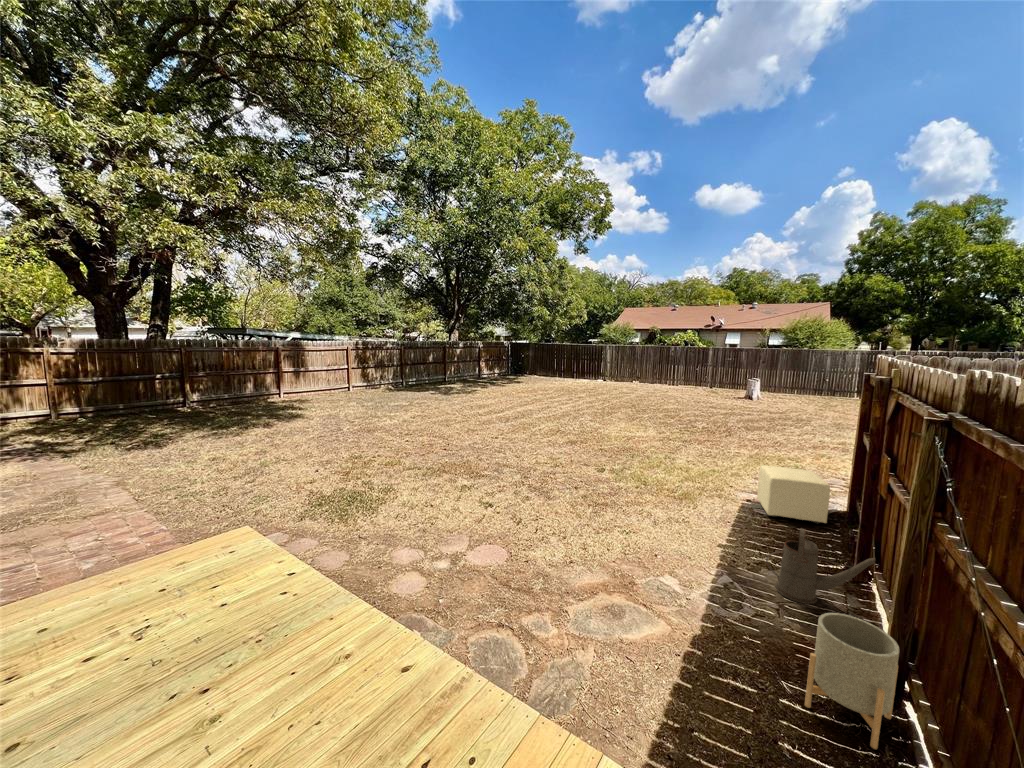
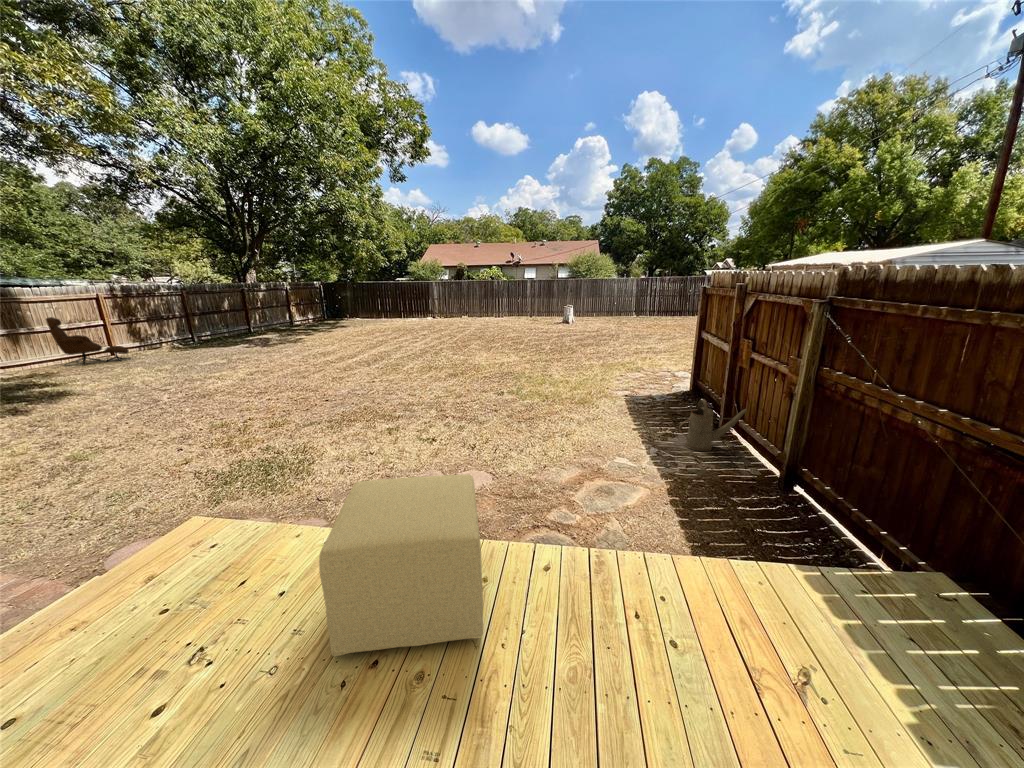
lounge chair: none [316,362,357,396] -> present [46,317,129,365]
ottoman: present [757,465,830,524] -> present [319,474,483,656]
planter: present [805,613,899,749] -> none [748,442,804,514]

